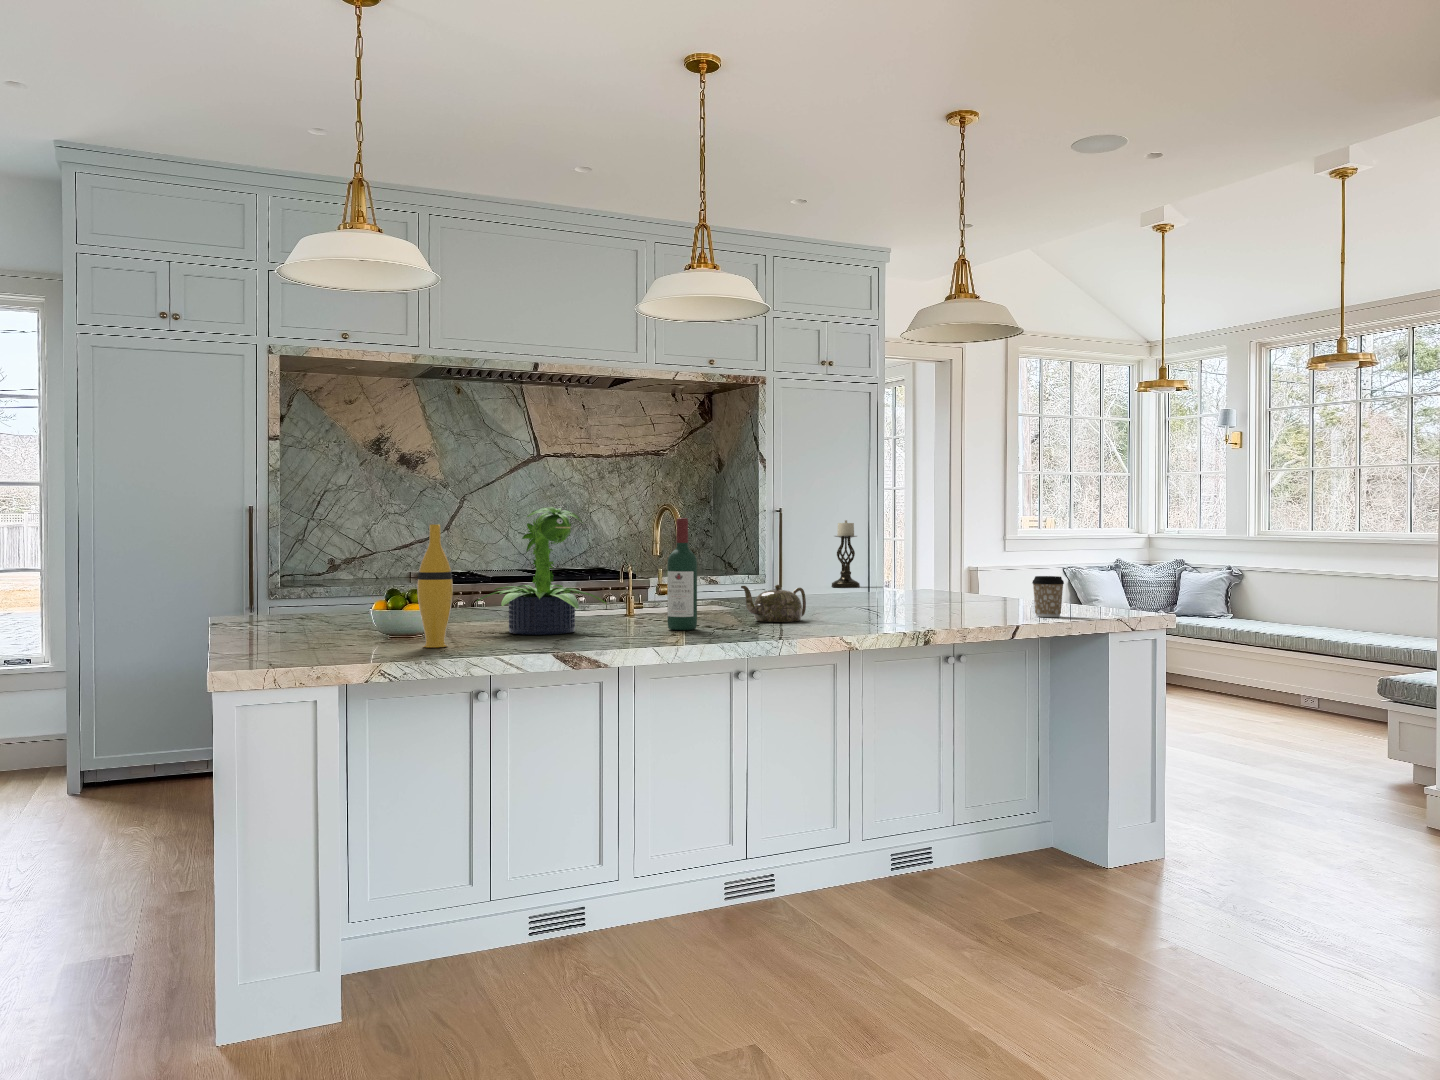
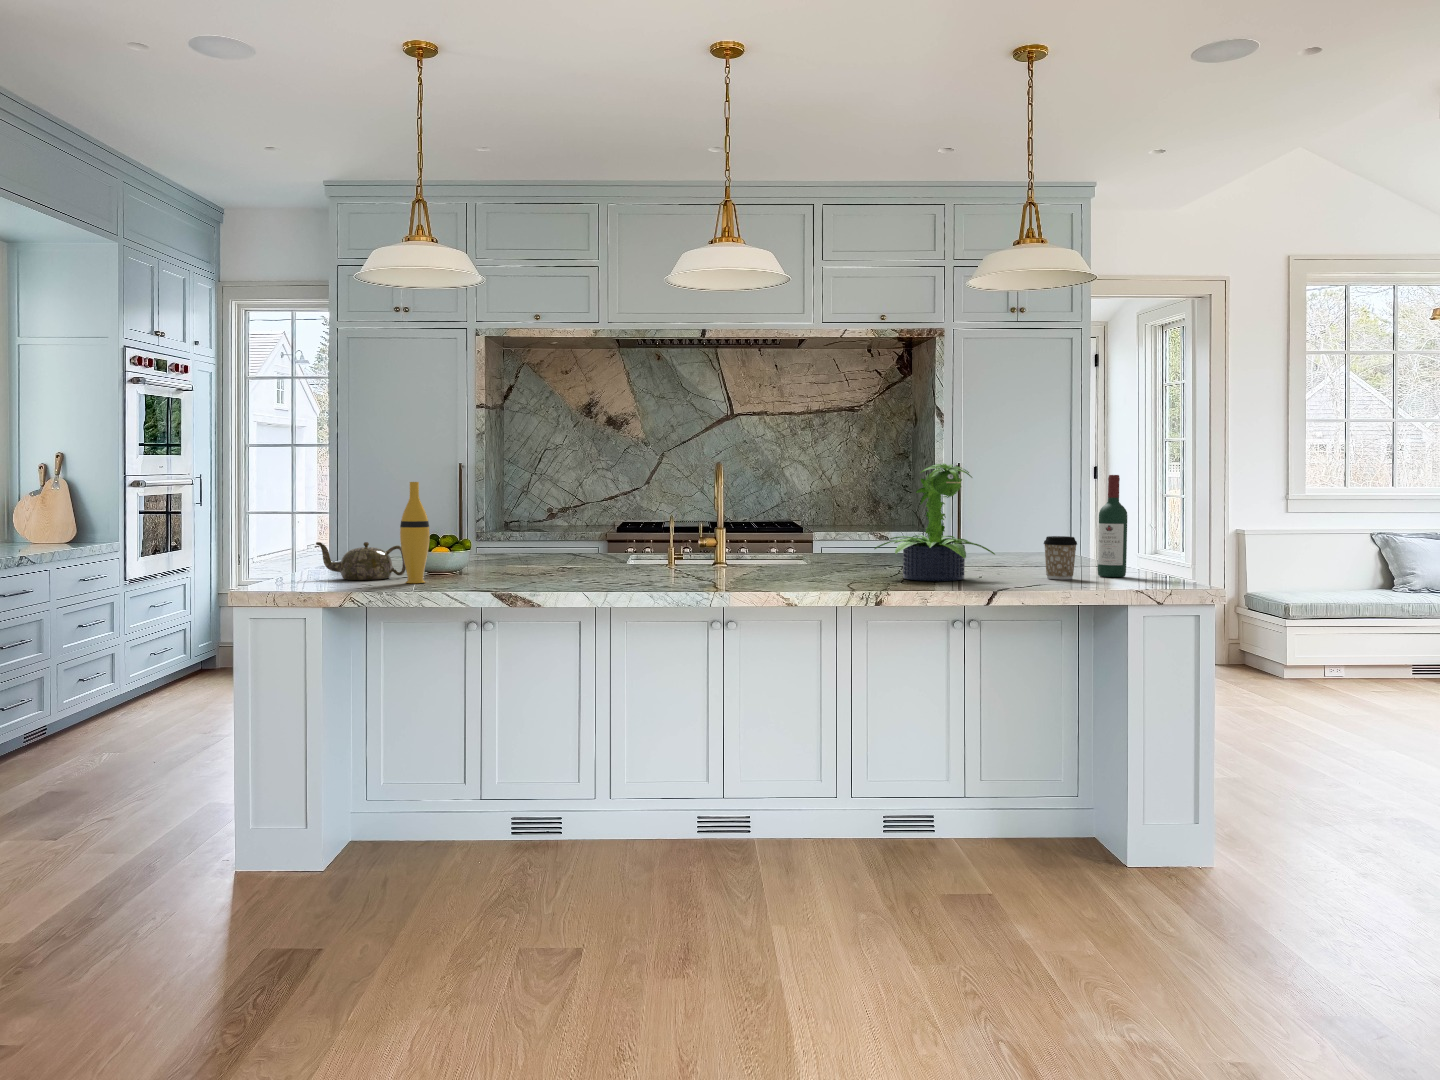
potted plant: present [476,507,607,635] -> present [875,463,995,581]
wine bottle: present [667,518,697,630] -> present [1098,475,1127,577]
candle holder: present [832,520,860,588] -> none [1020,475,1051,545]
teapot: present [741,585,806,622] -> present [316,542,406,580]

